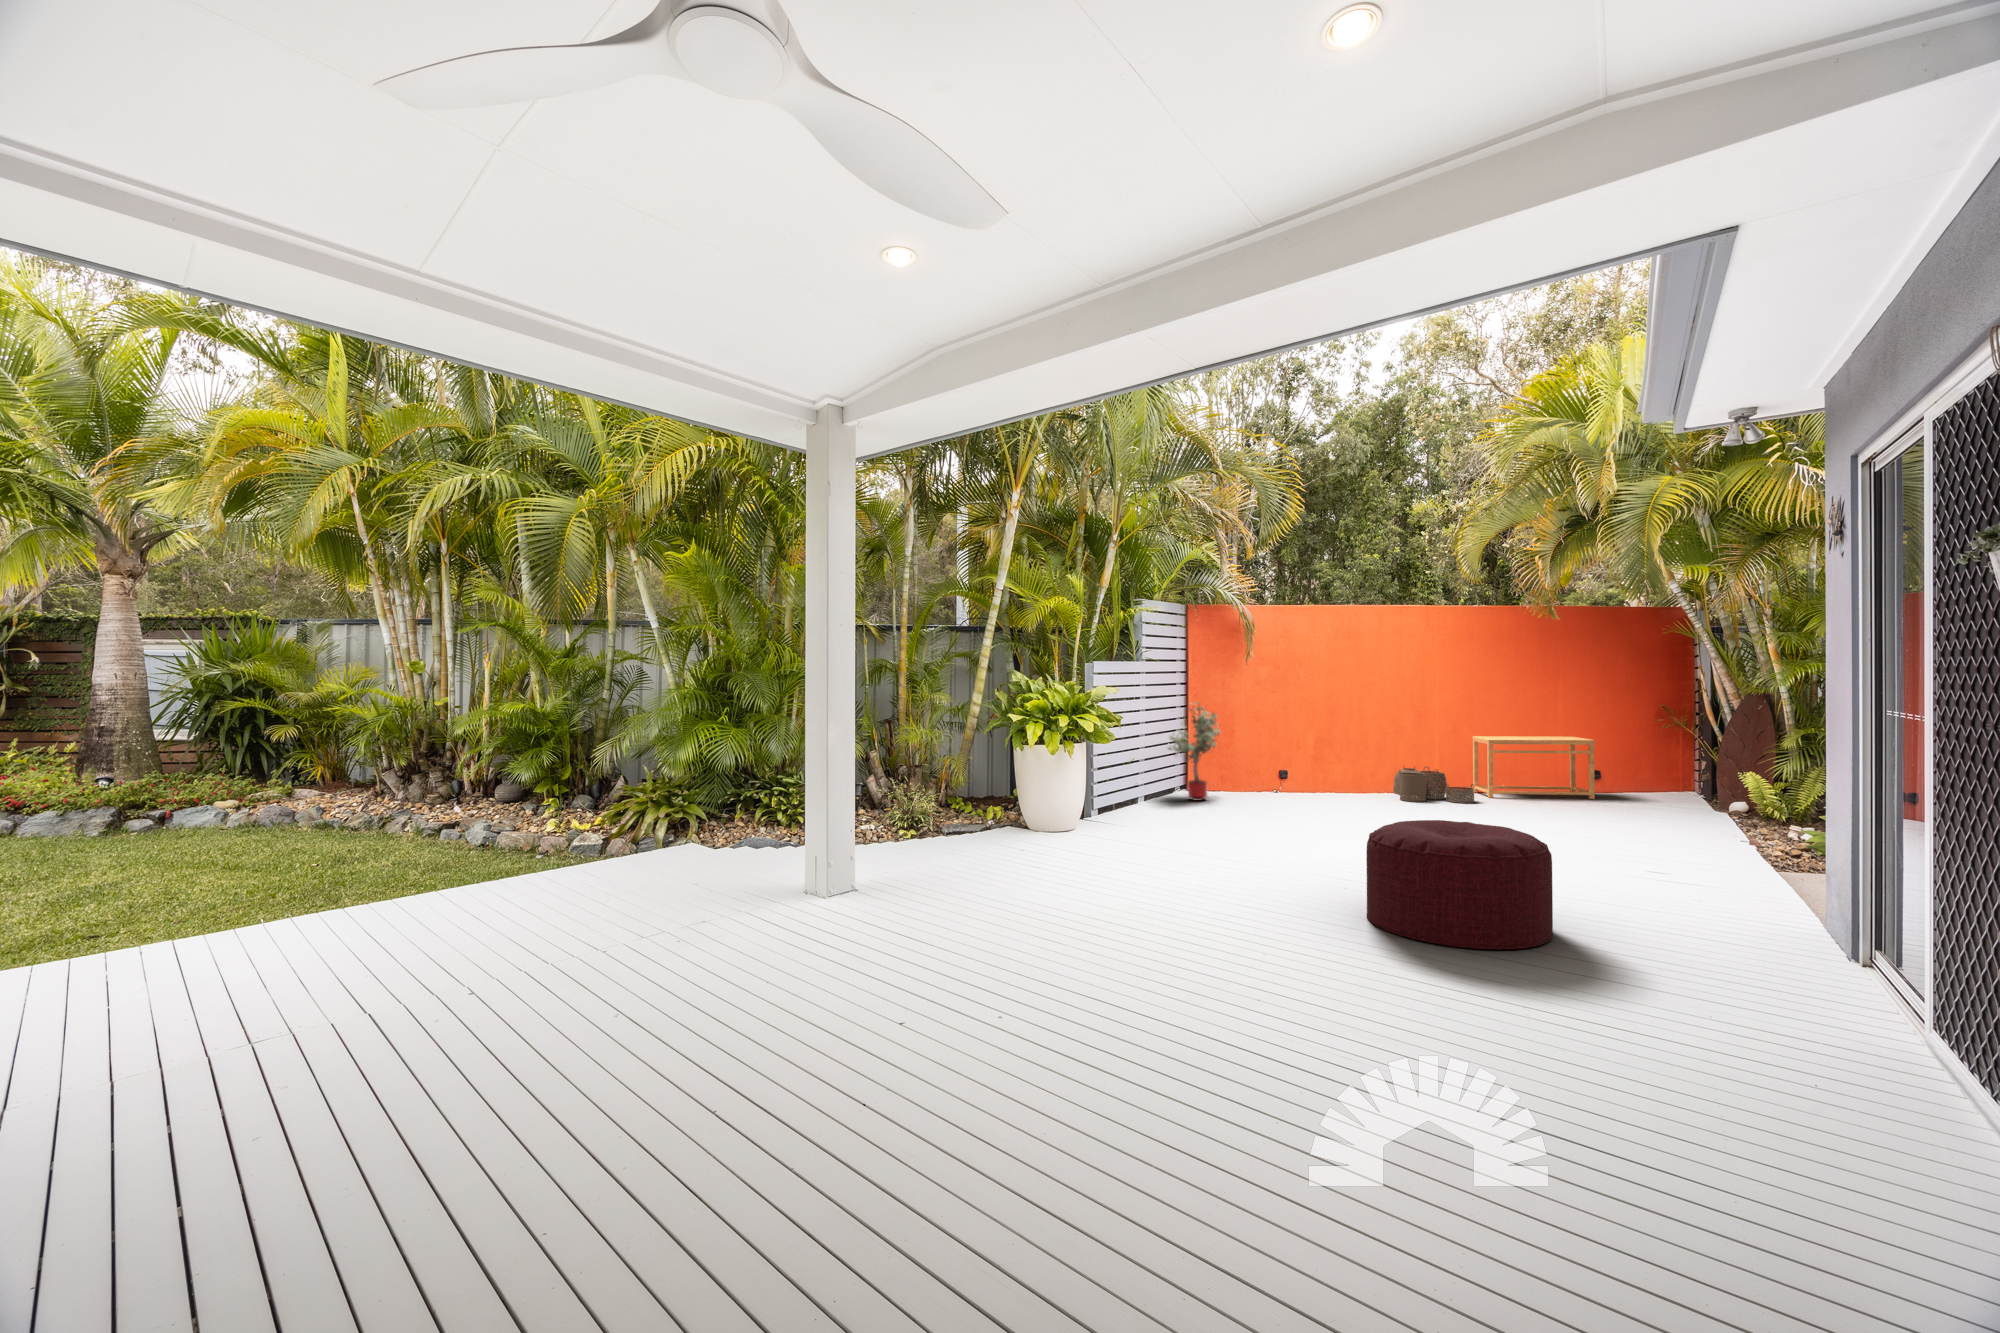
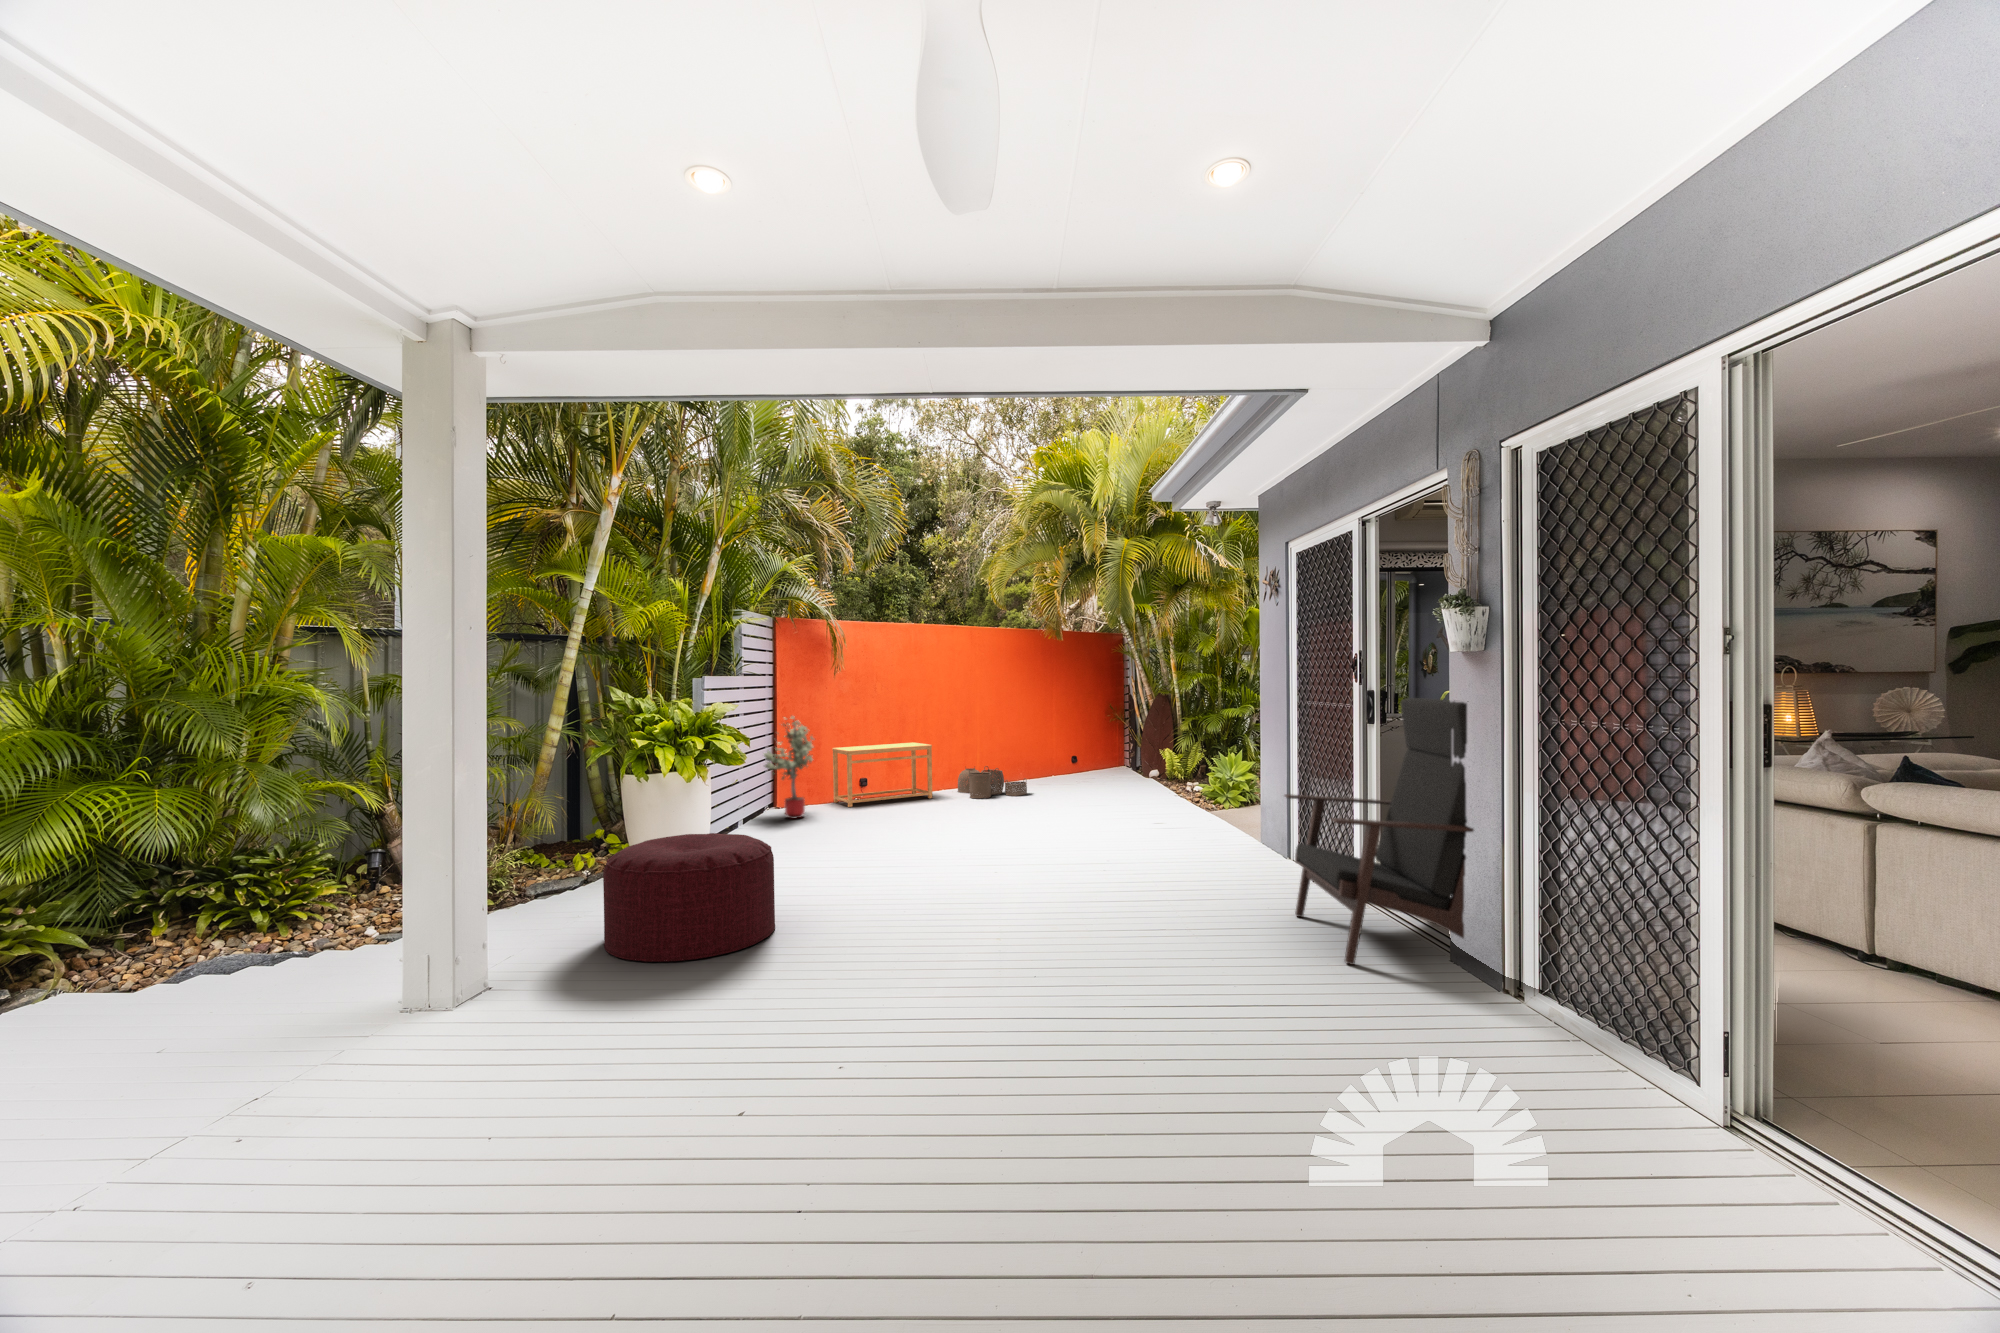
lounge chair: none [1633,696,1933,1069] -> present [1285,698,1474,965]
side table: present [1472,736,1595,799] -> present [832,742,932,807]
ottoman: present [1366,820,1553,950] -> present [603,833,775,962]

